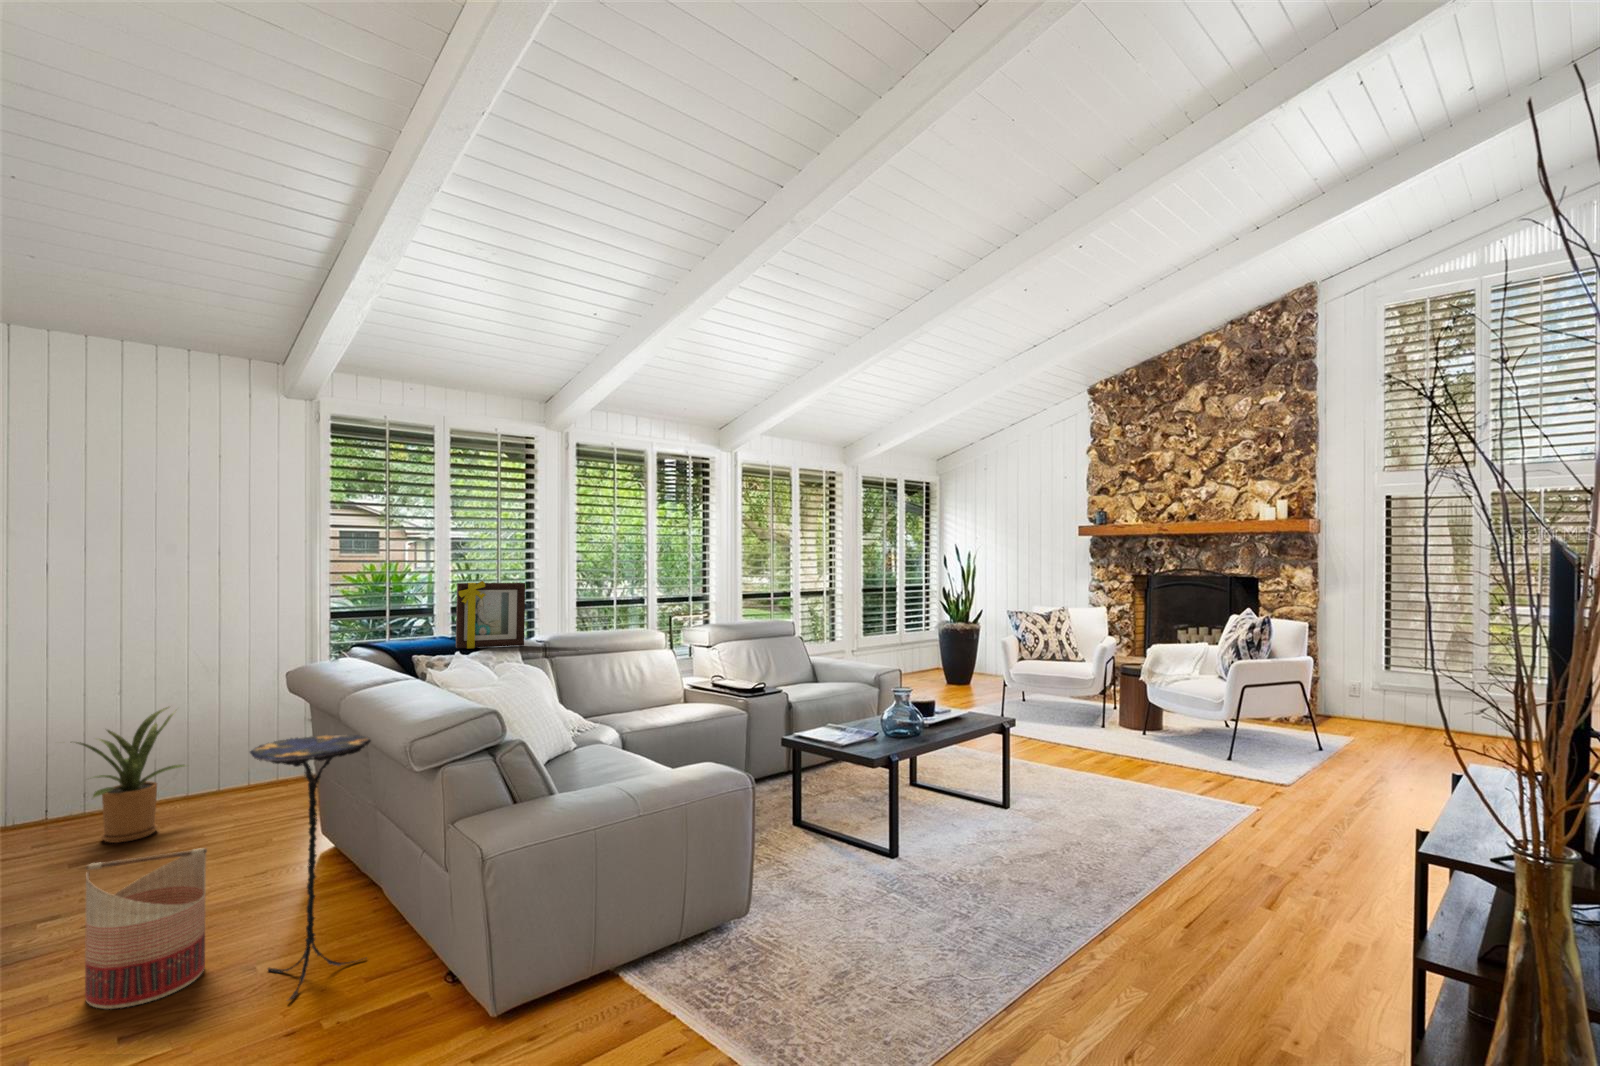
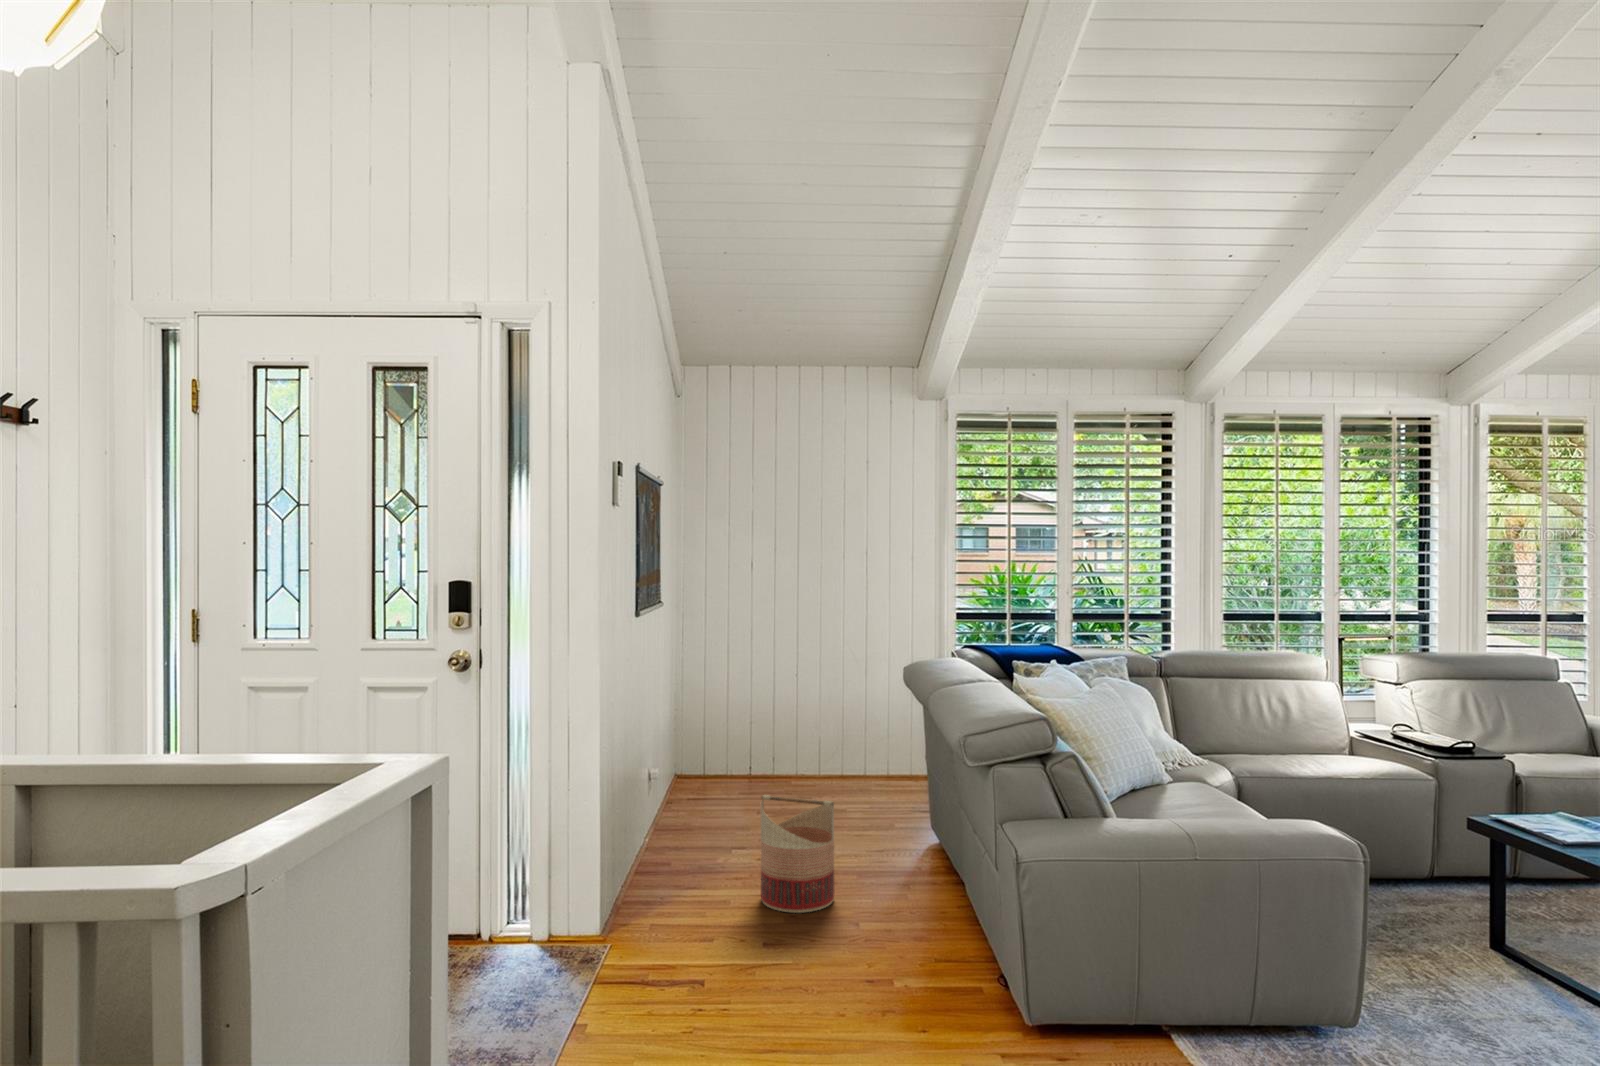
picture frame: present [456,581,525,649] -> none [1060,588,1132,660]
house plant: present [77,707,185,843] -> none [769,684,860,790]
side table: present [250,735,371,1000] -> none [855,721,947,946]

